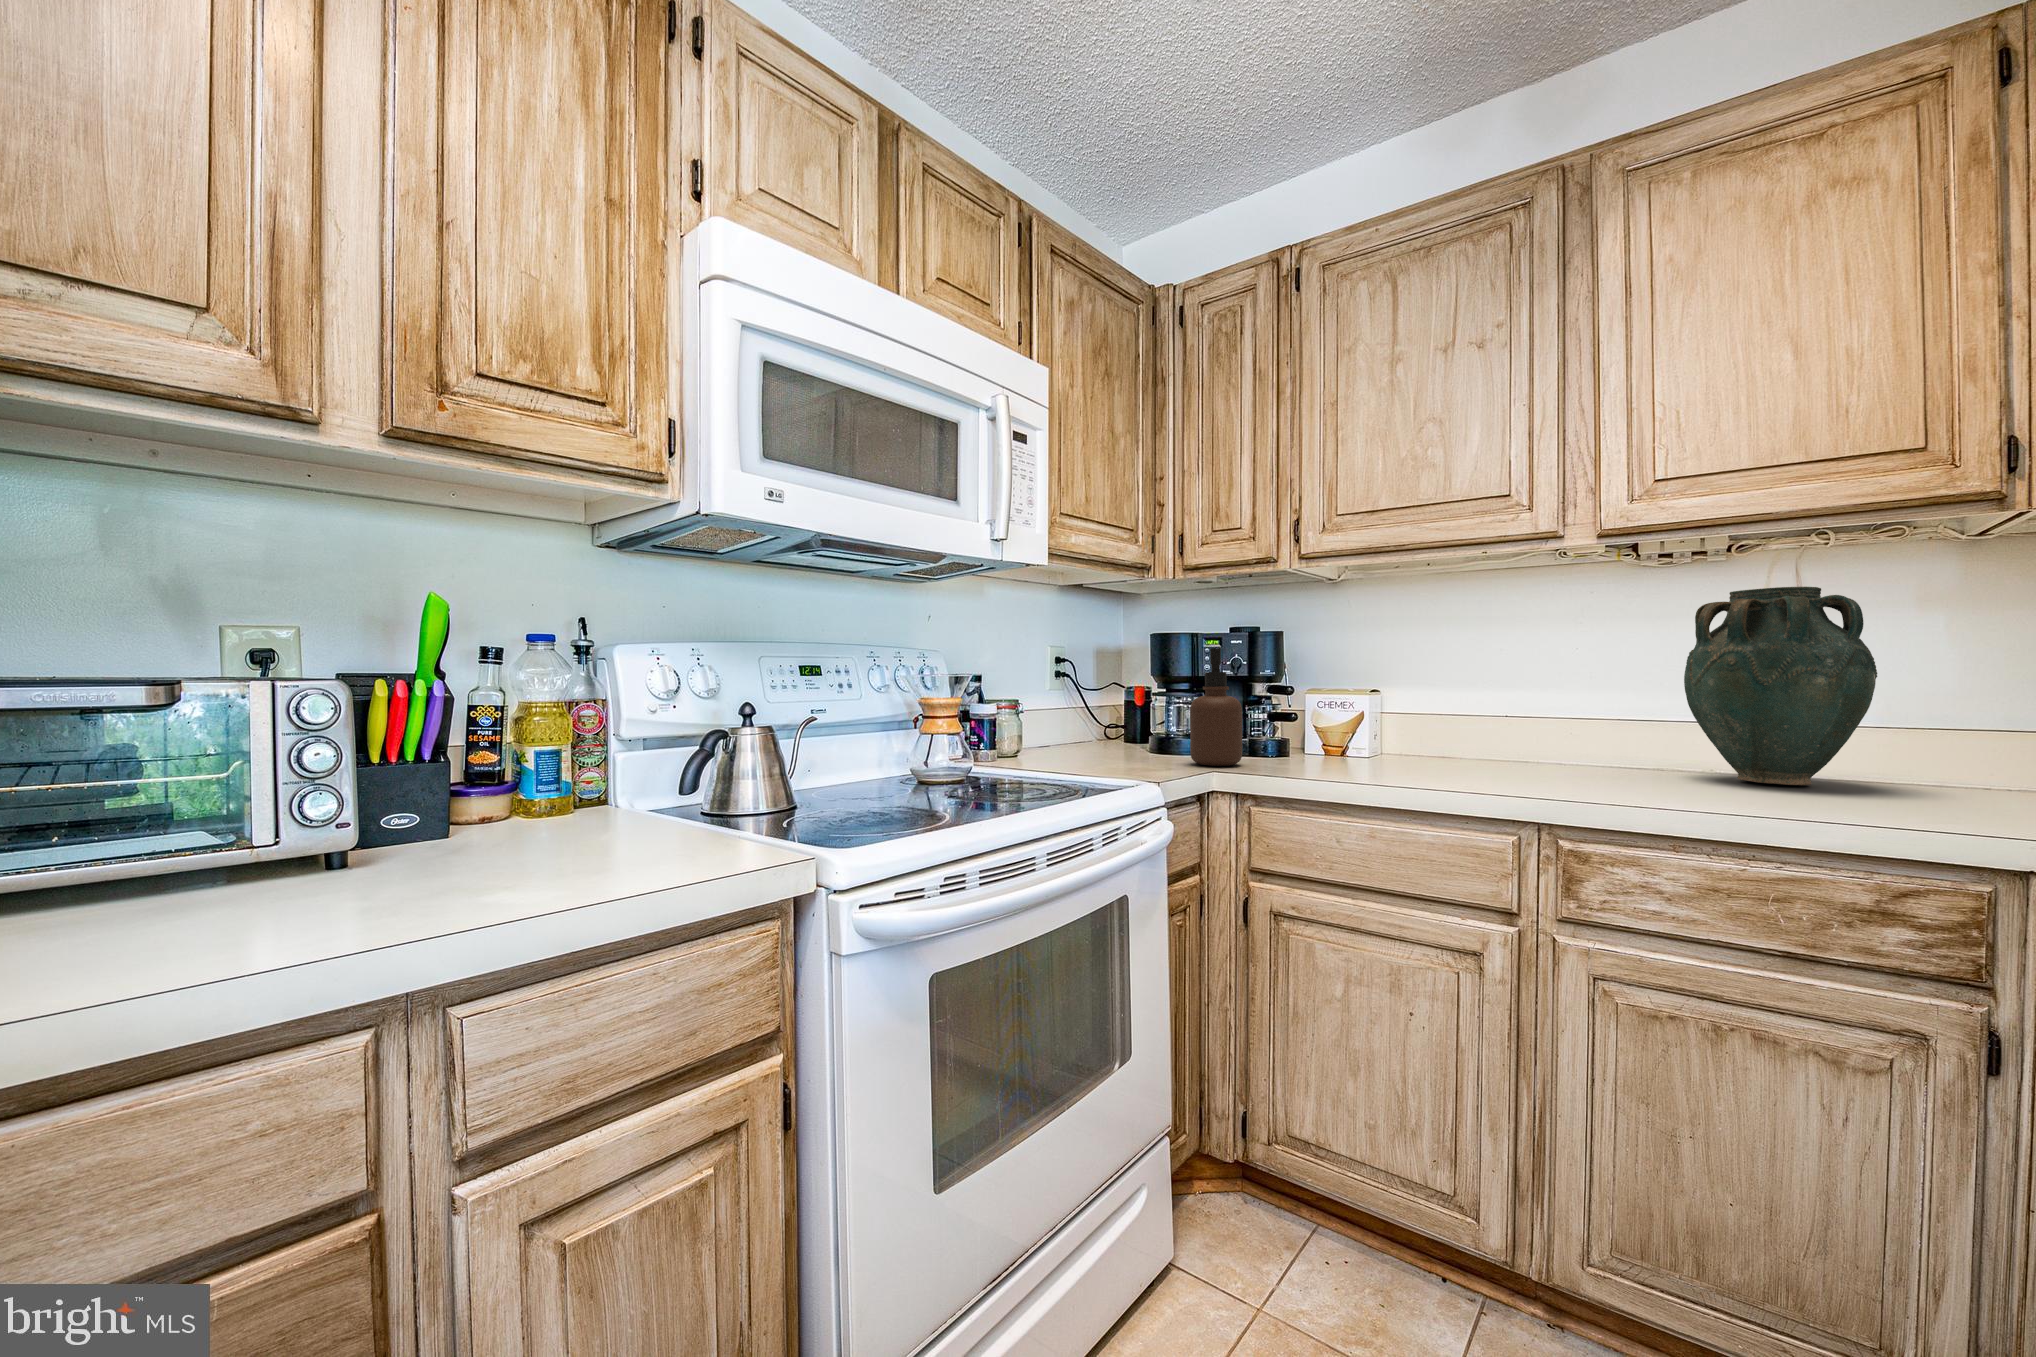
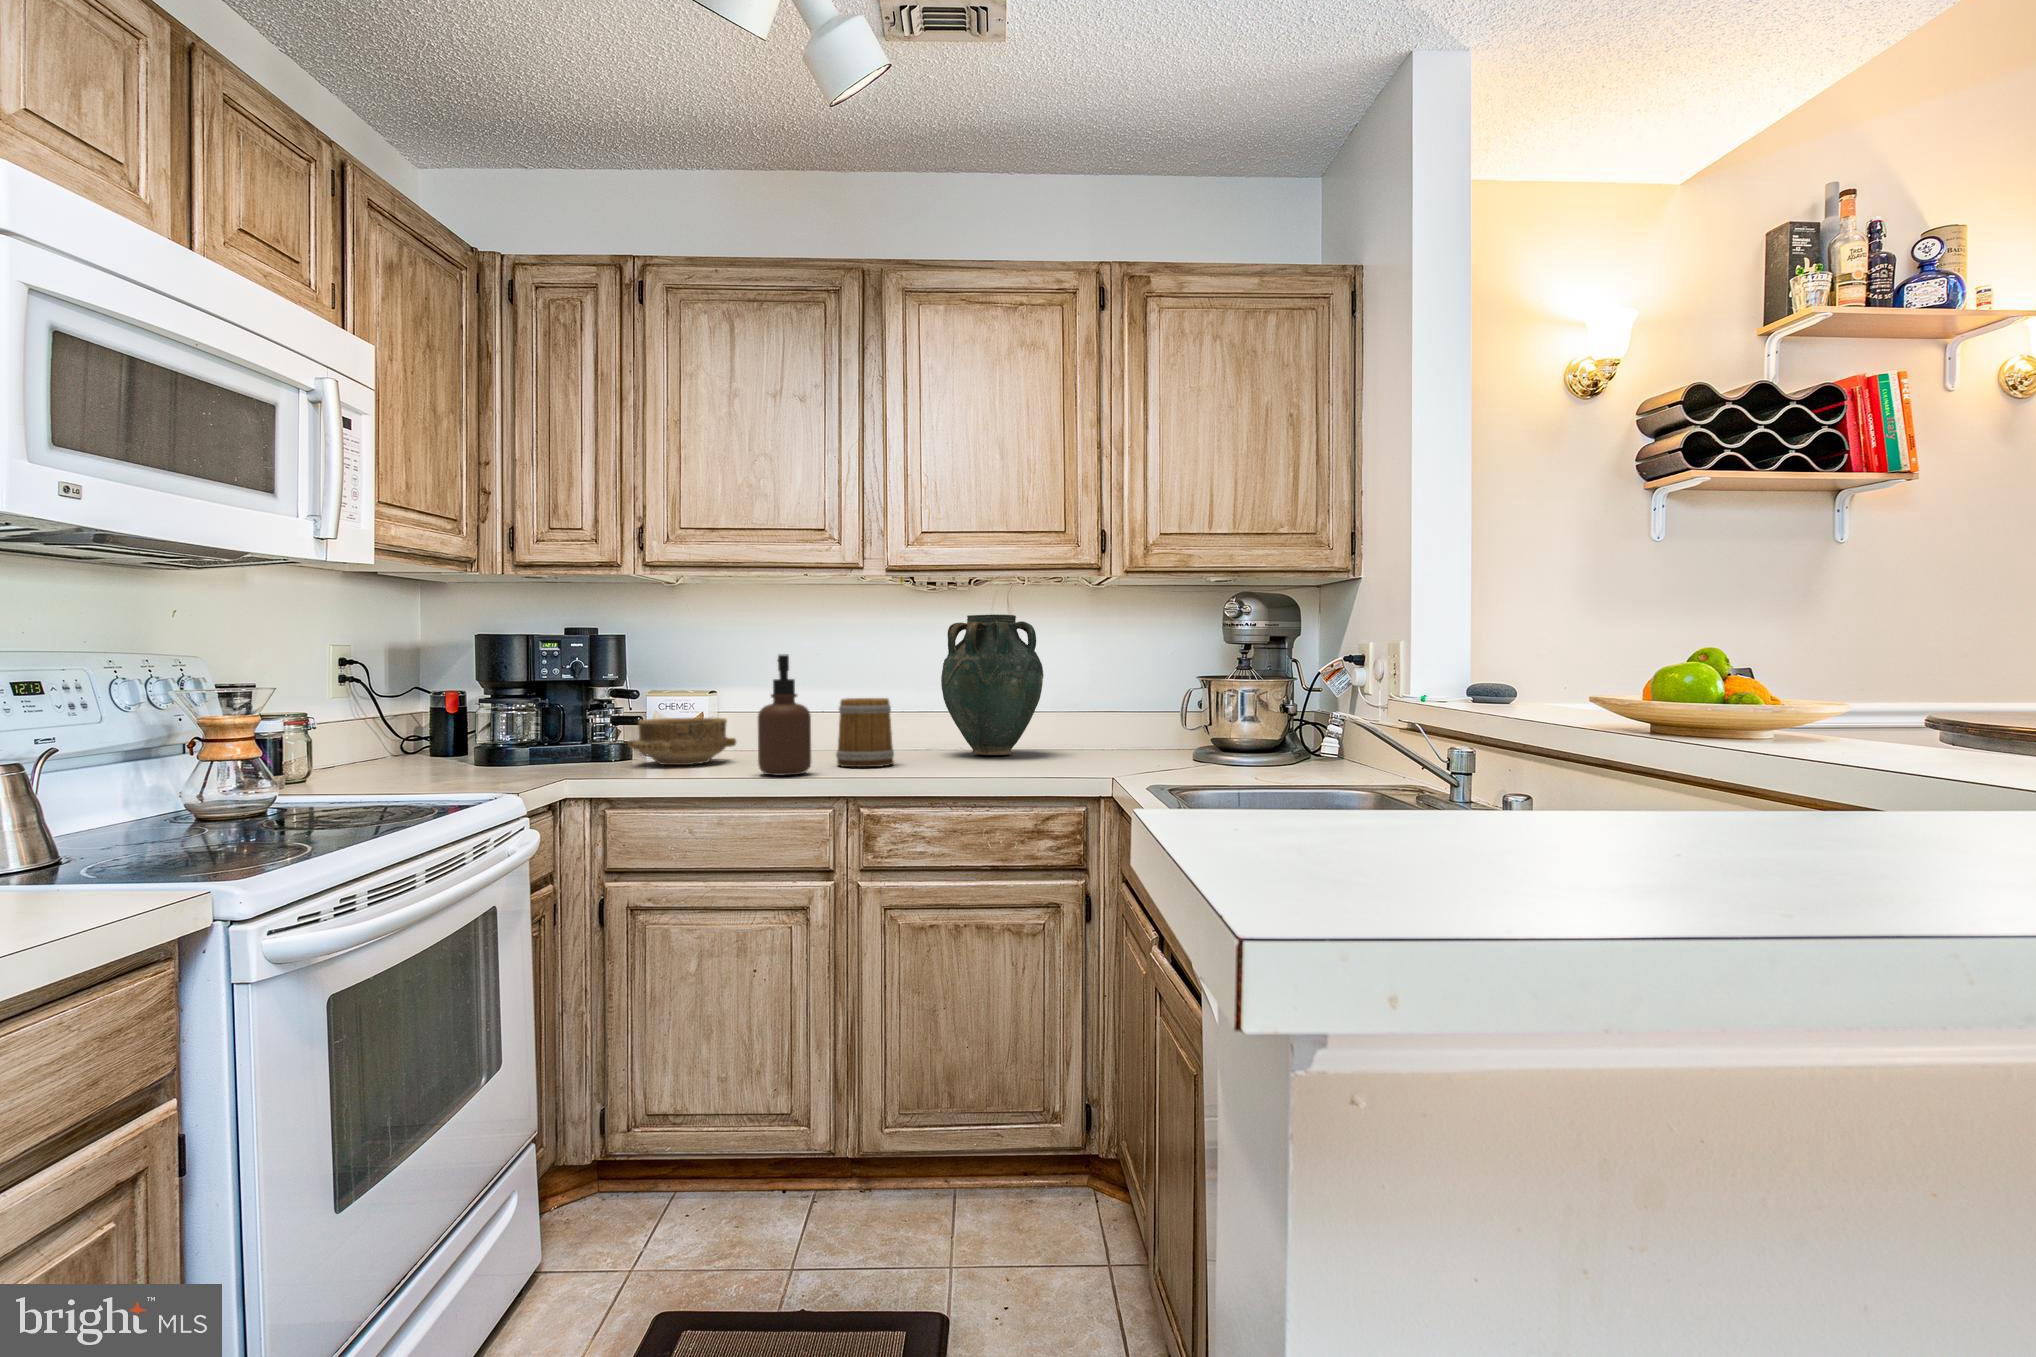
soap dispenser: present [1190,648,1242,766] -> present [758,654,811,775]
mug: none [1522,699,1609,787] -> present [836,698,894,767]
ceramic bowl: none [1280,715,1397,765] -> present [628,717,736,765]

